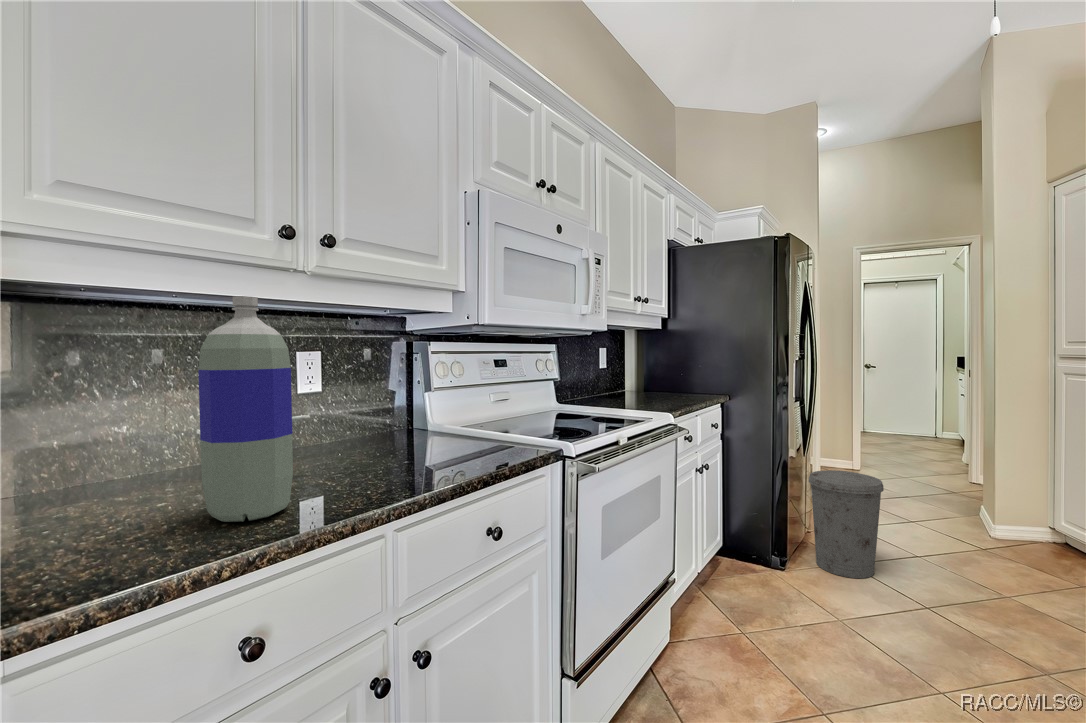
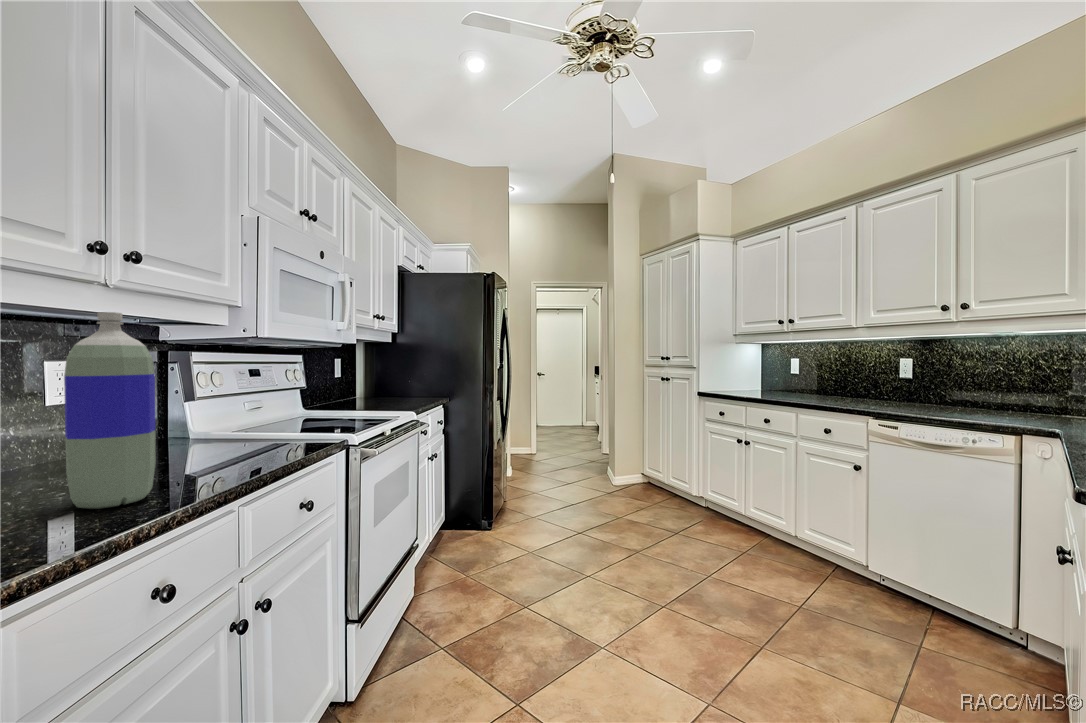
trash can: present [809,470,884,578] -> none [507,450,554,527]

